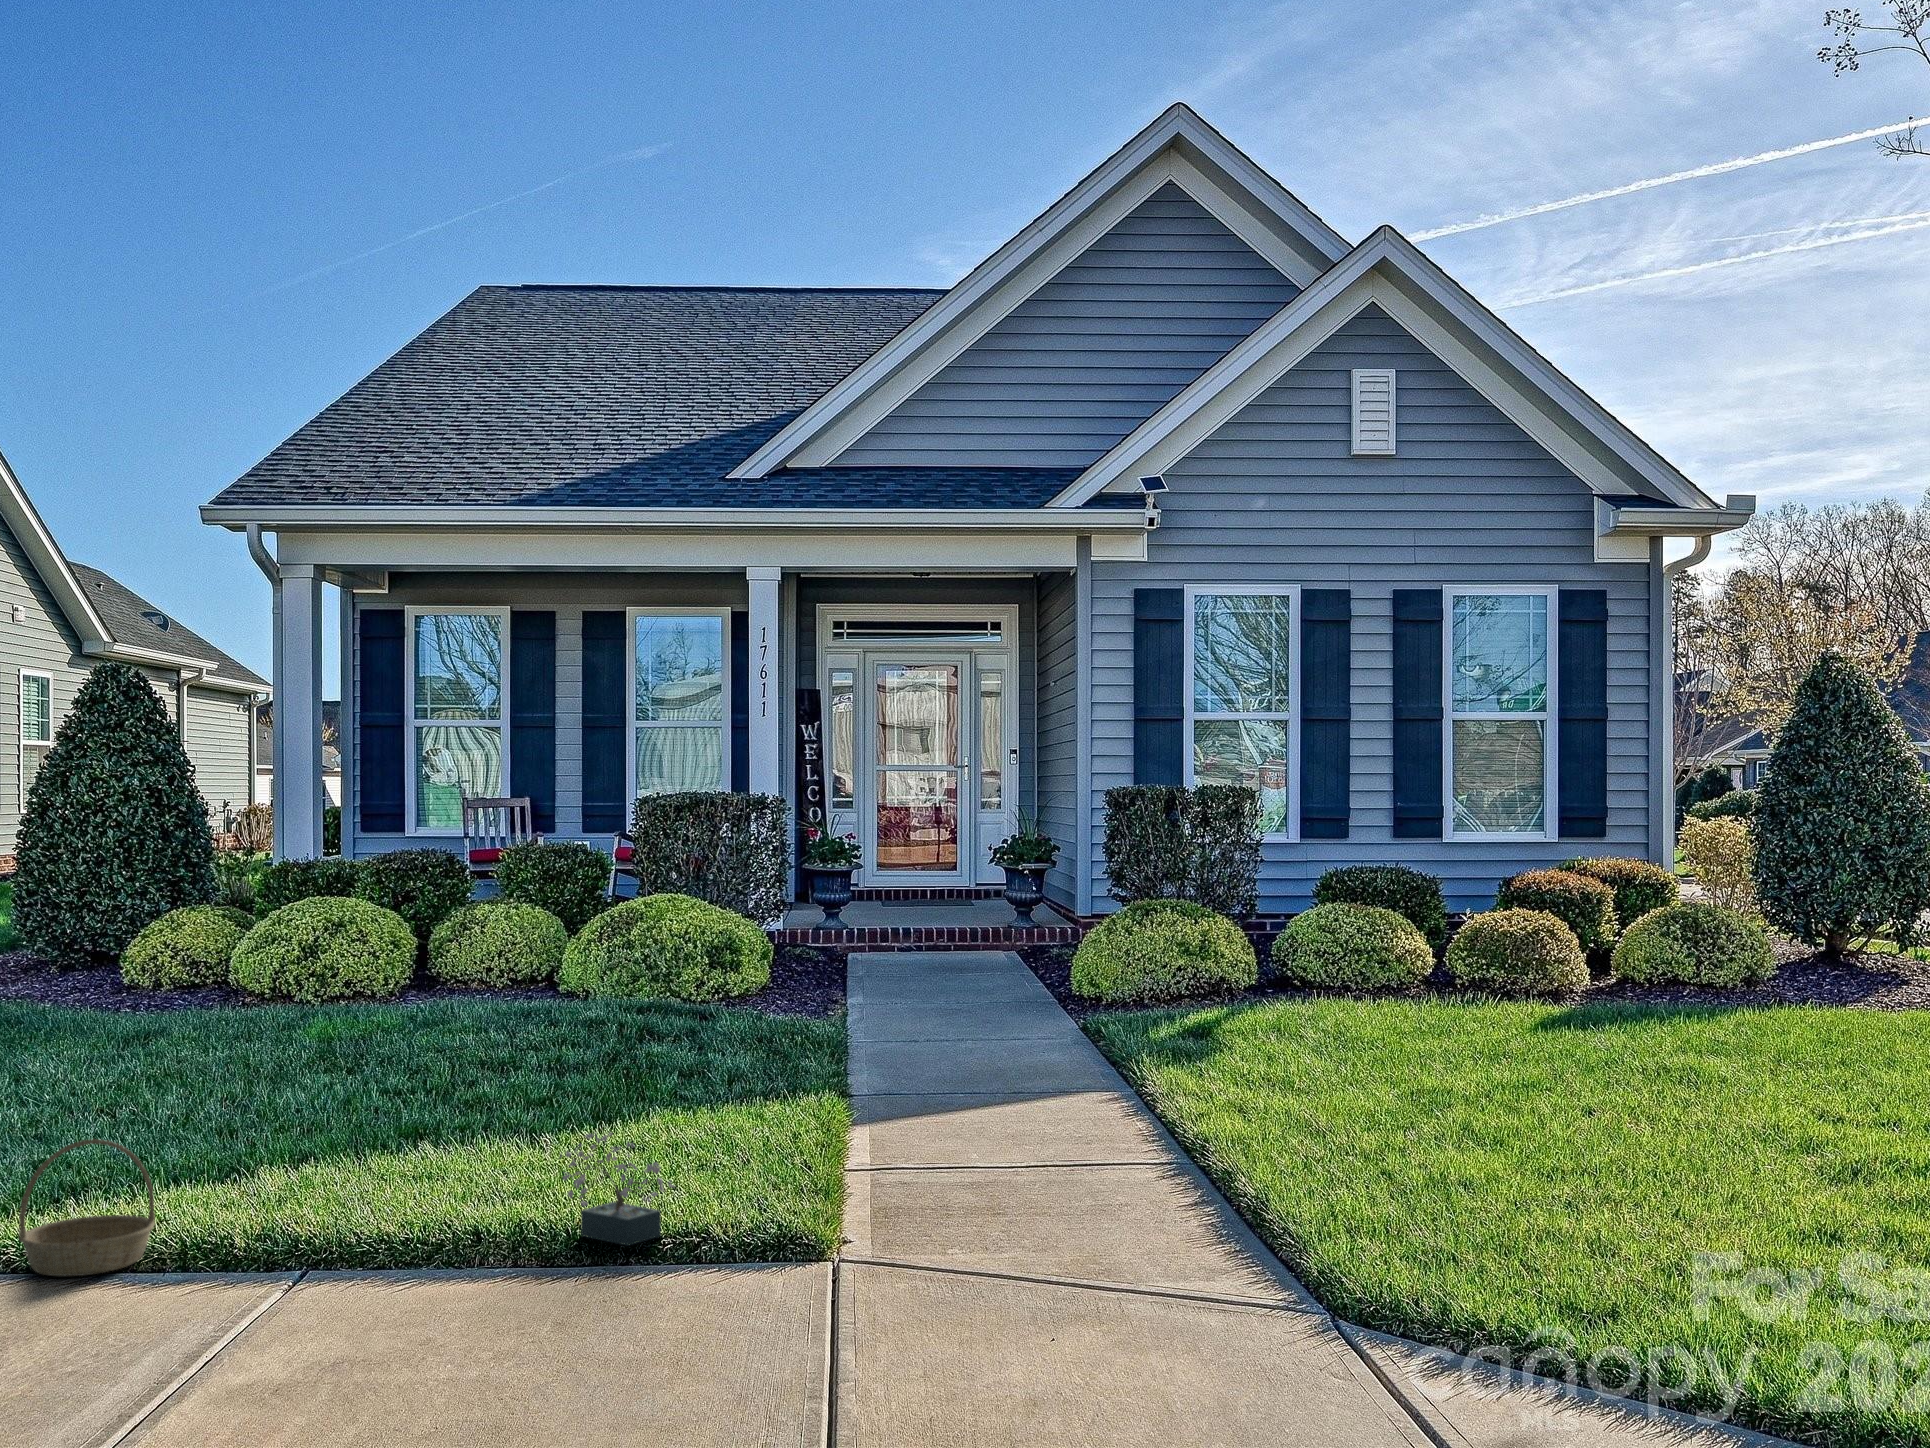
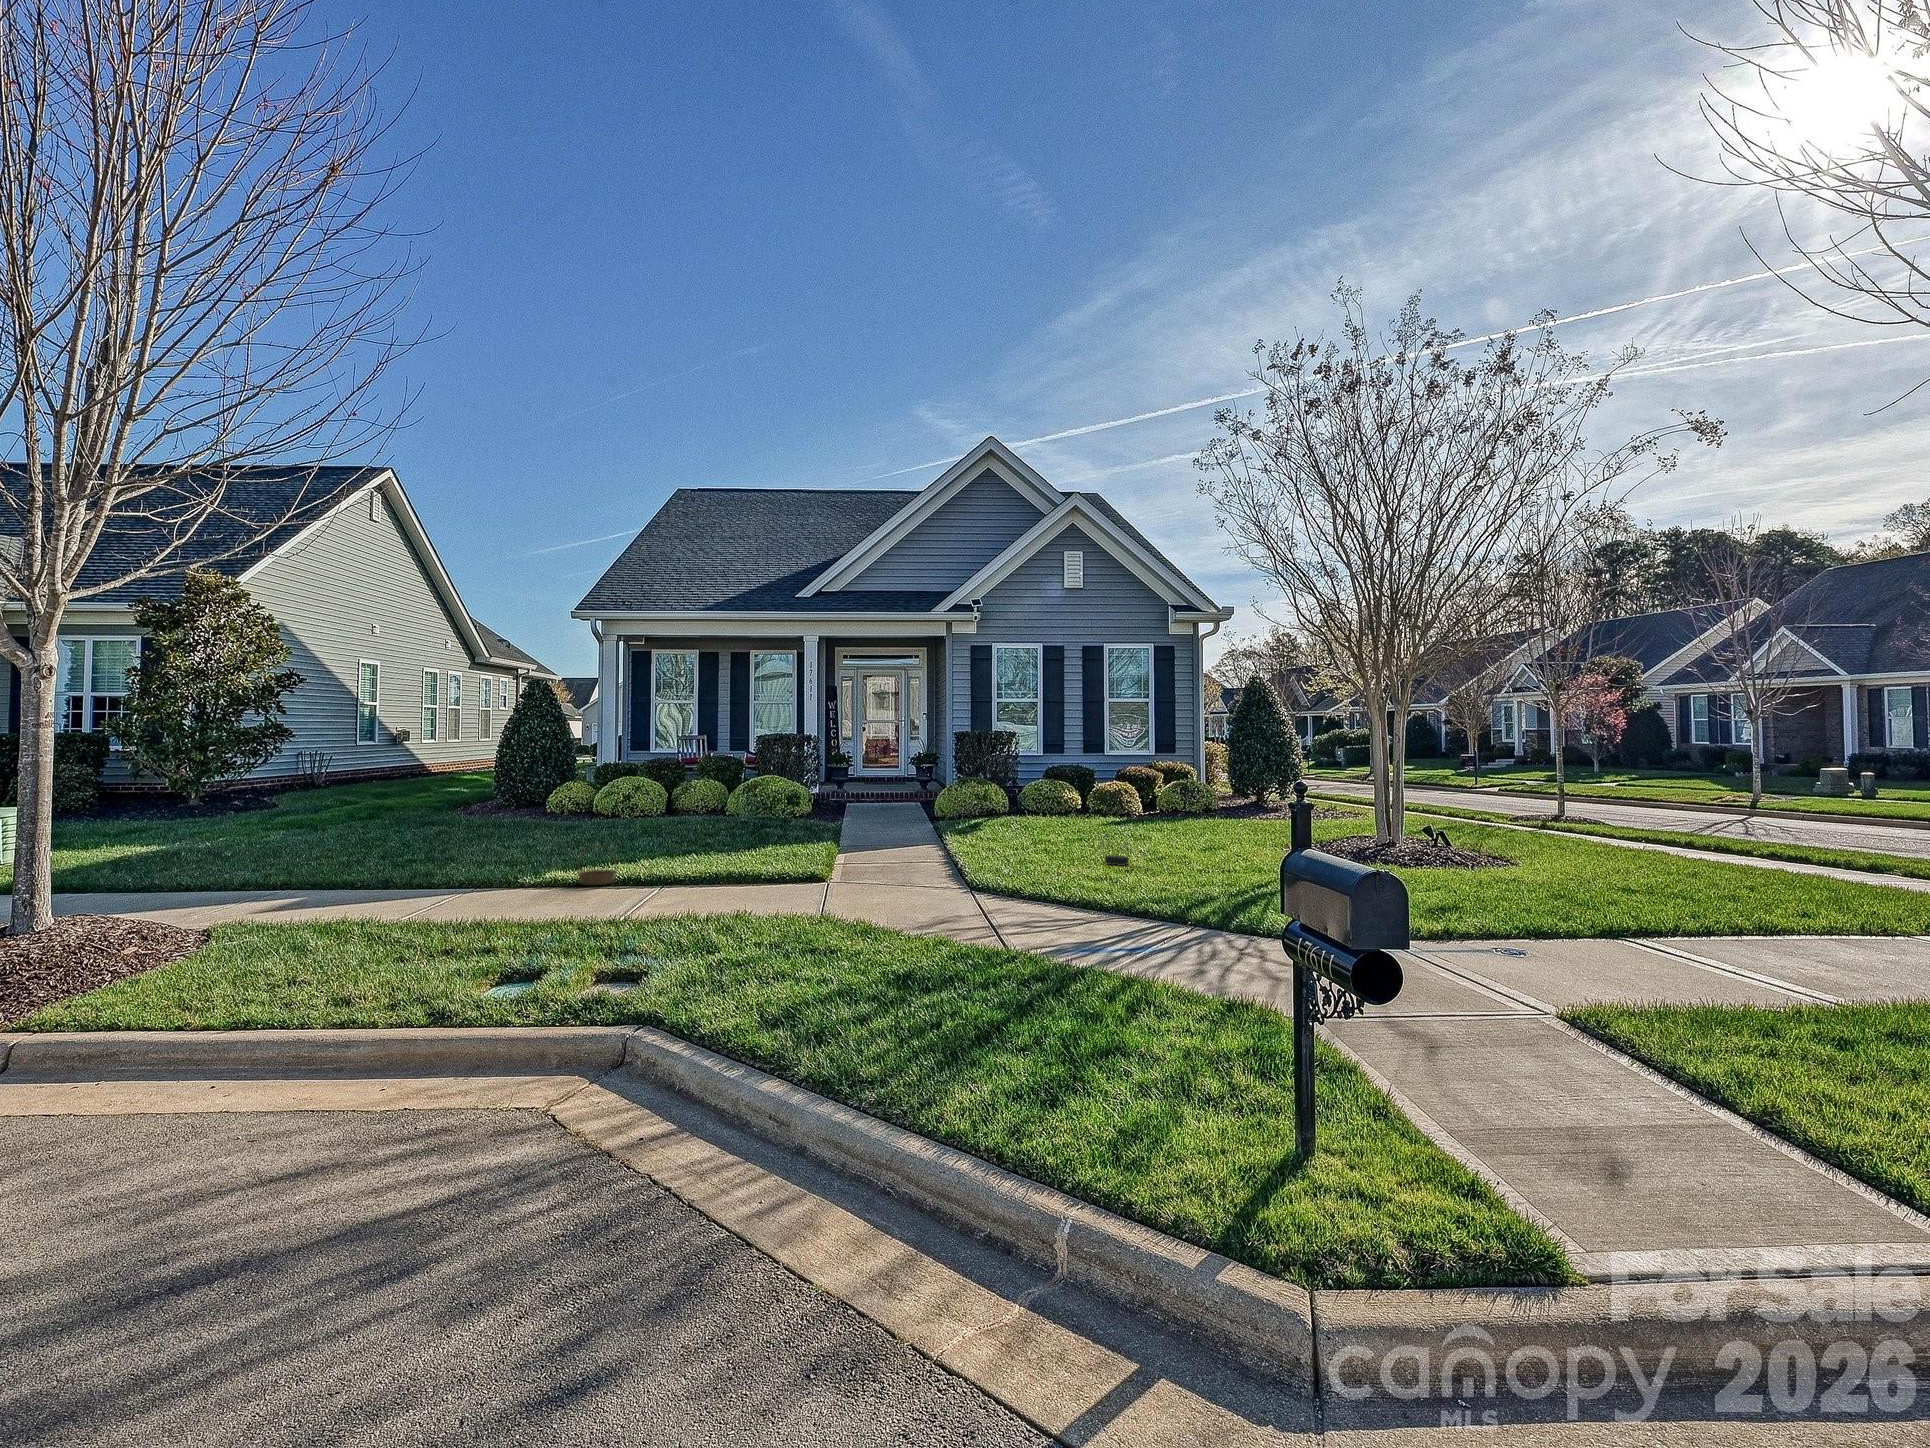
decorative plant: present [560,1132,674,1246] -> present [1100,838,1131,866]

